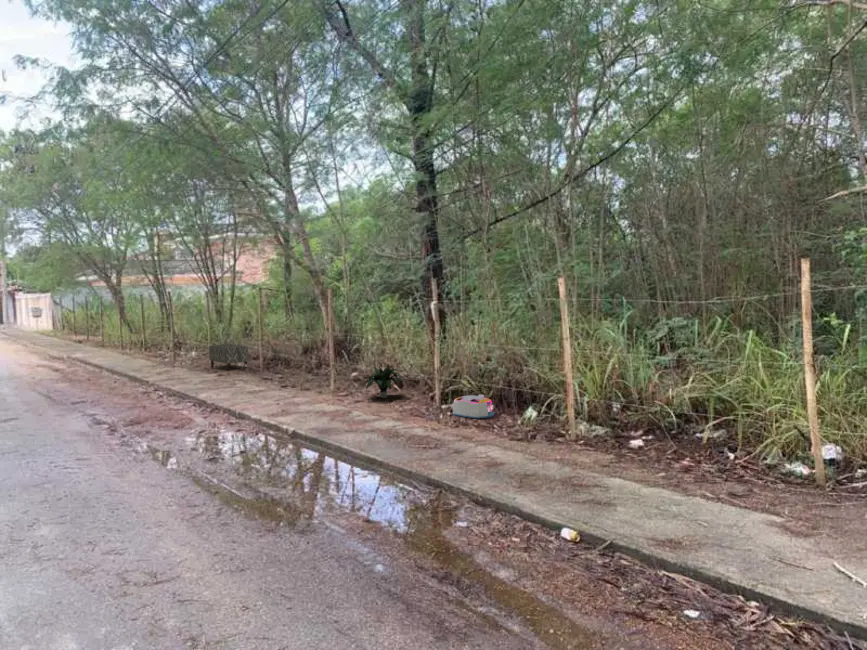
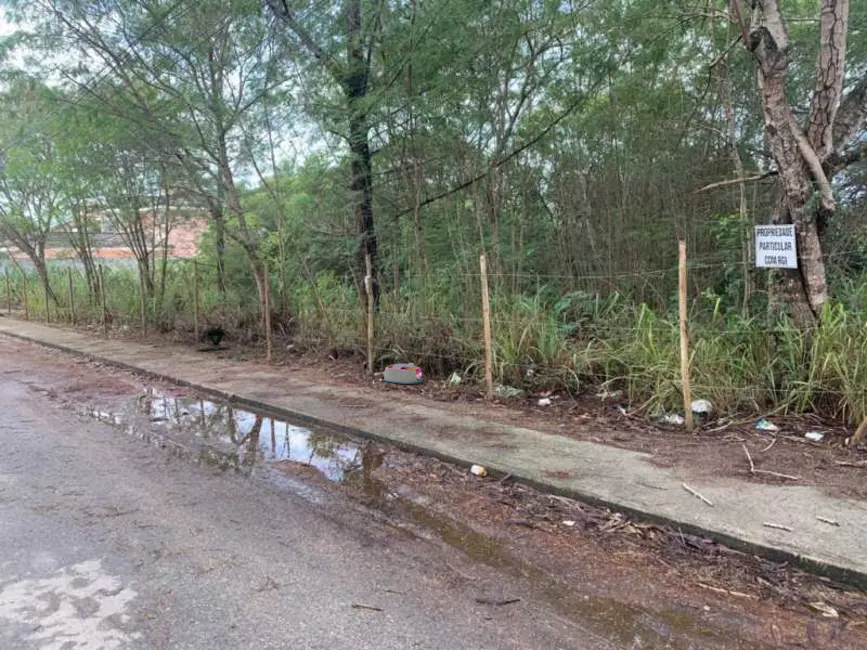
bench: present [209,344,249,370] -> none [140,318,182,344]
potted plant: present [366,364,404,398] -> present [201,325,231,350]

